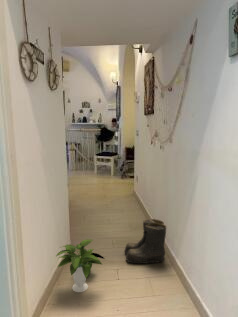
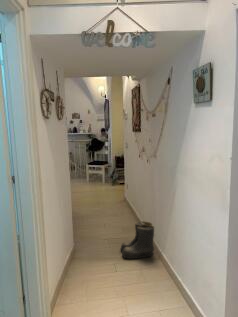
potted plant: present [56,239,104,292] -> none [68,240,106,283]

